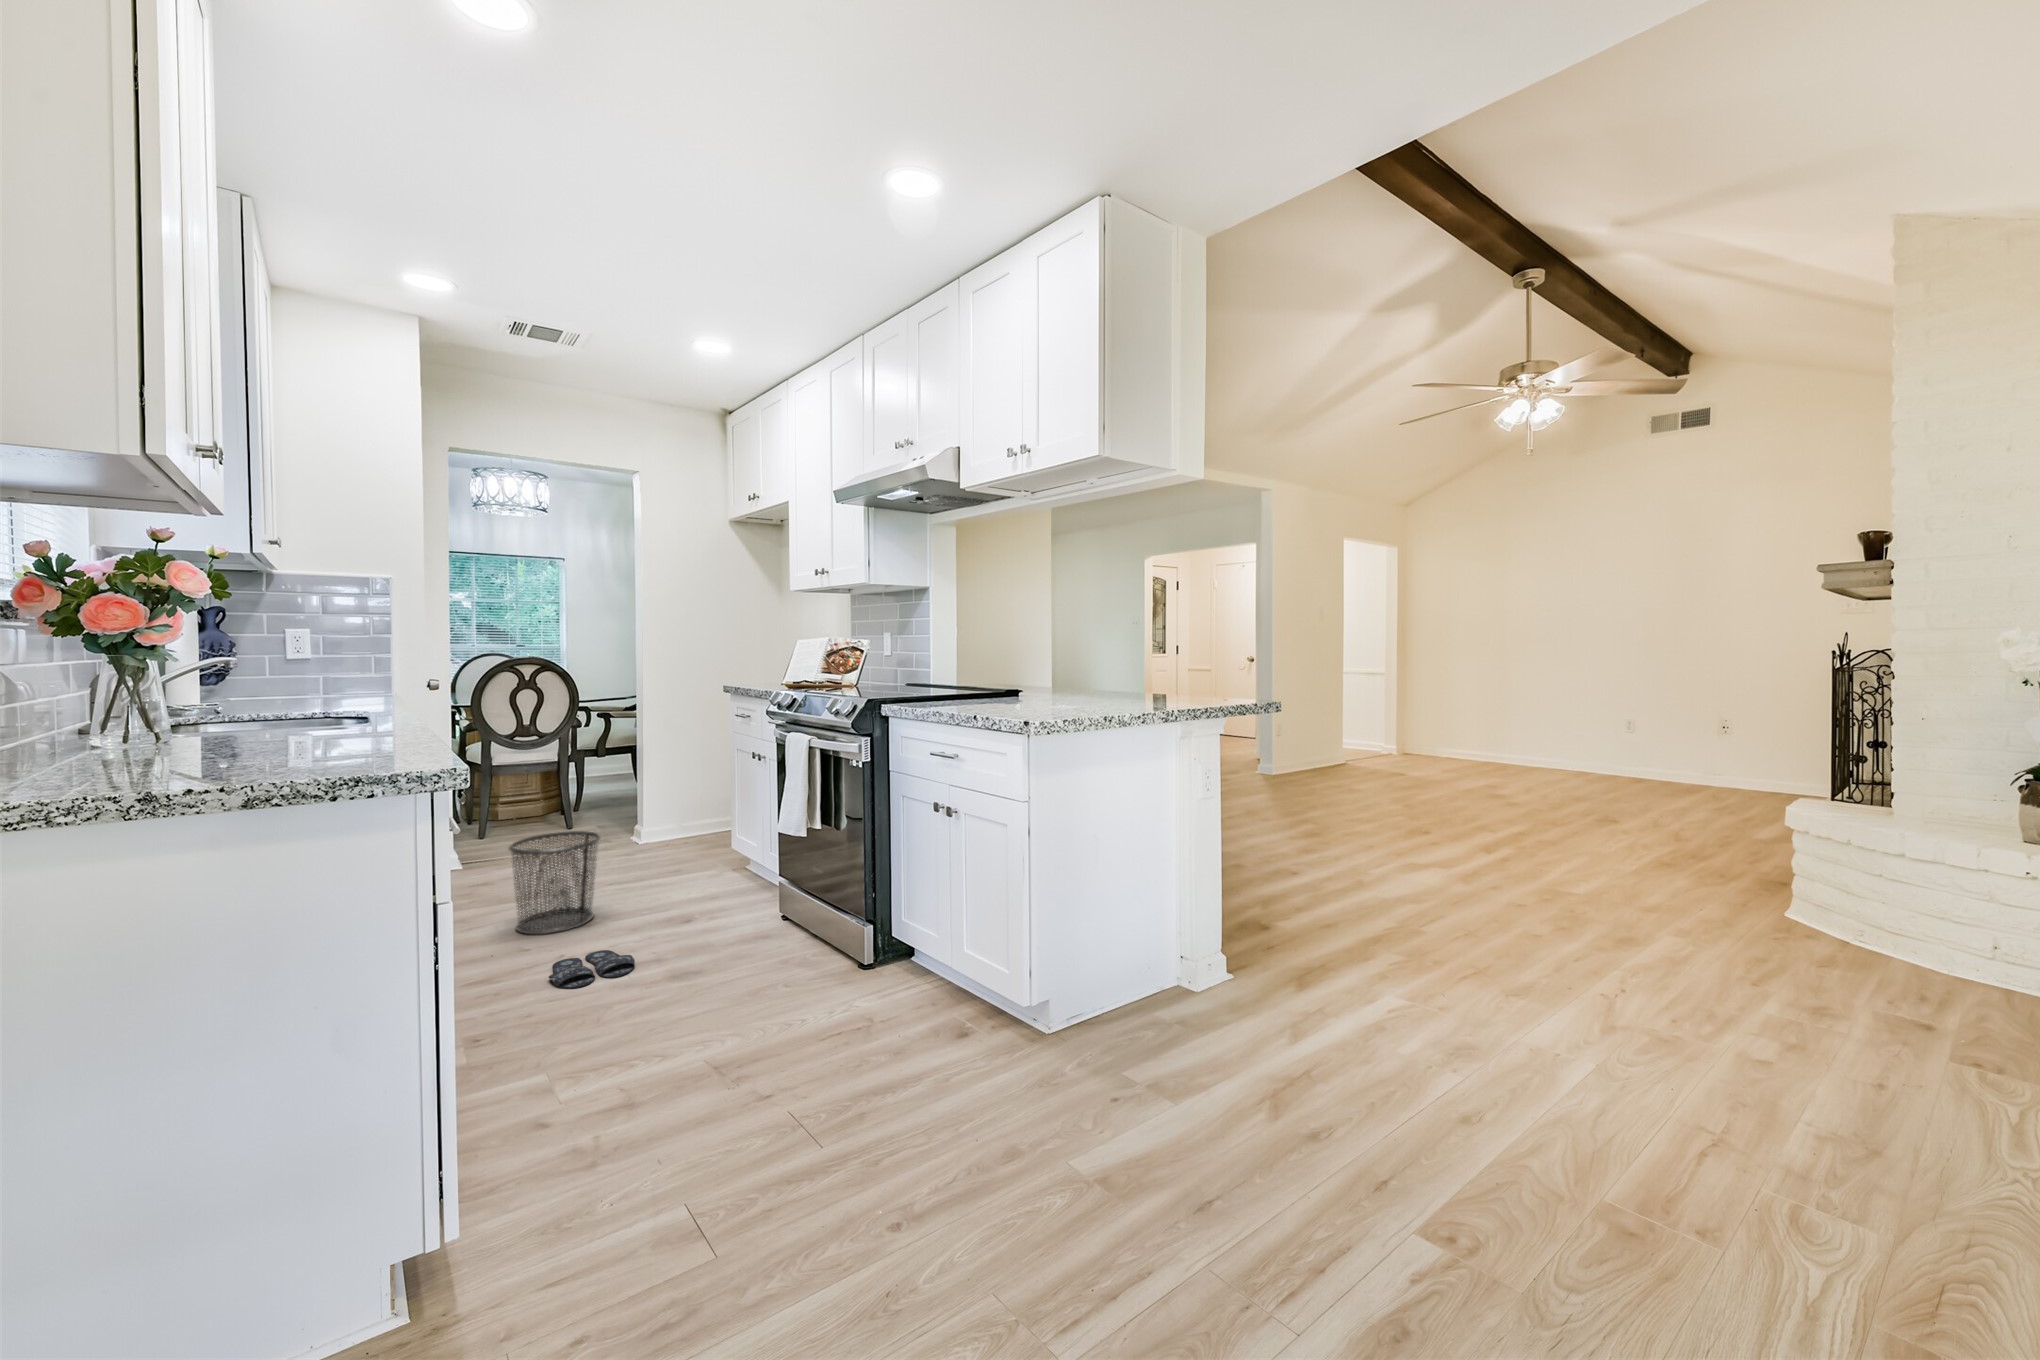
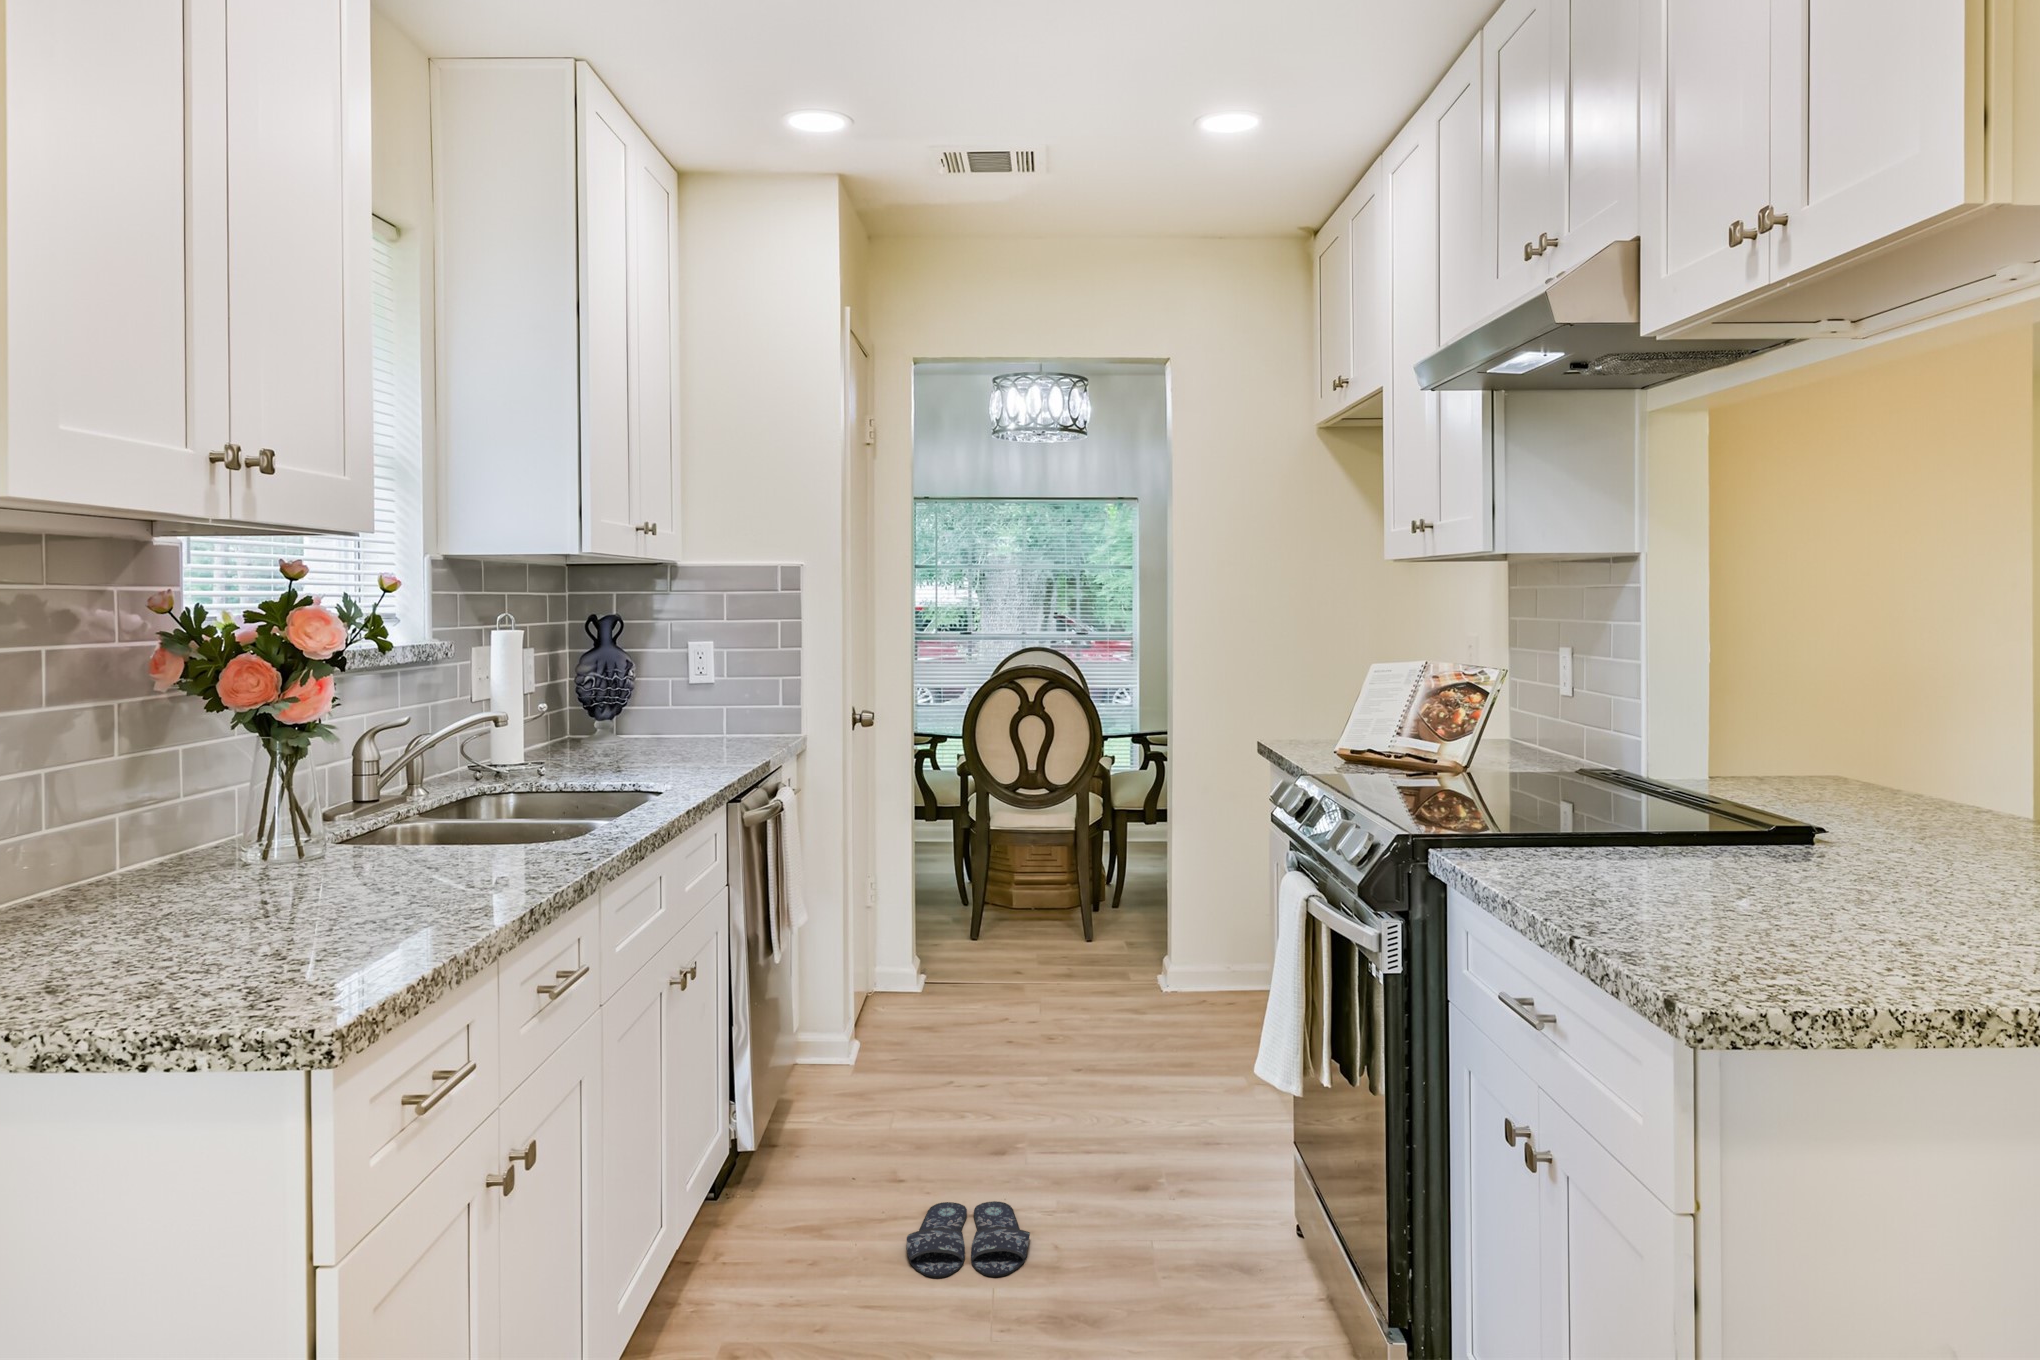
trash can: present [509,831,601,934] -> none [919,968,1041,1136]

